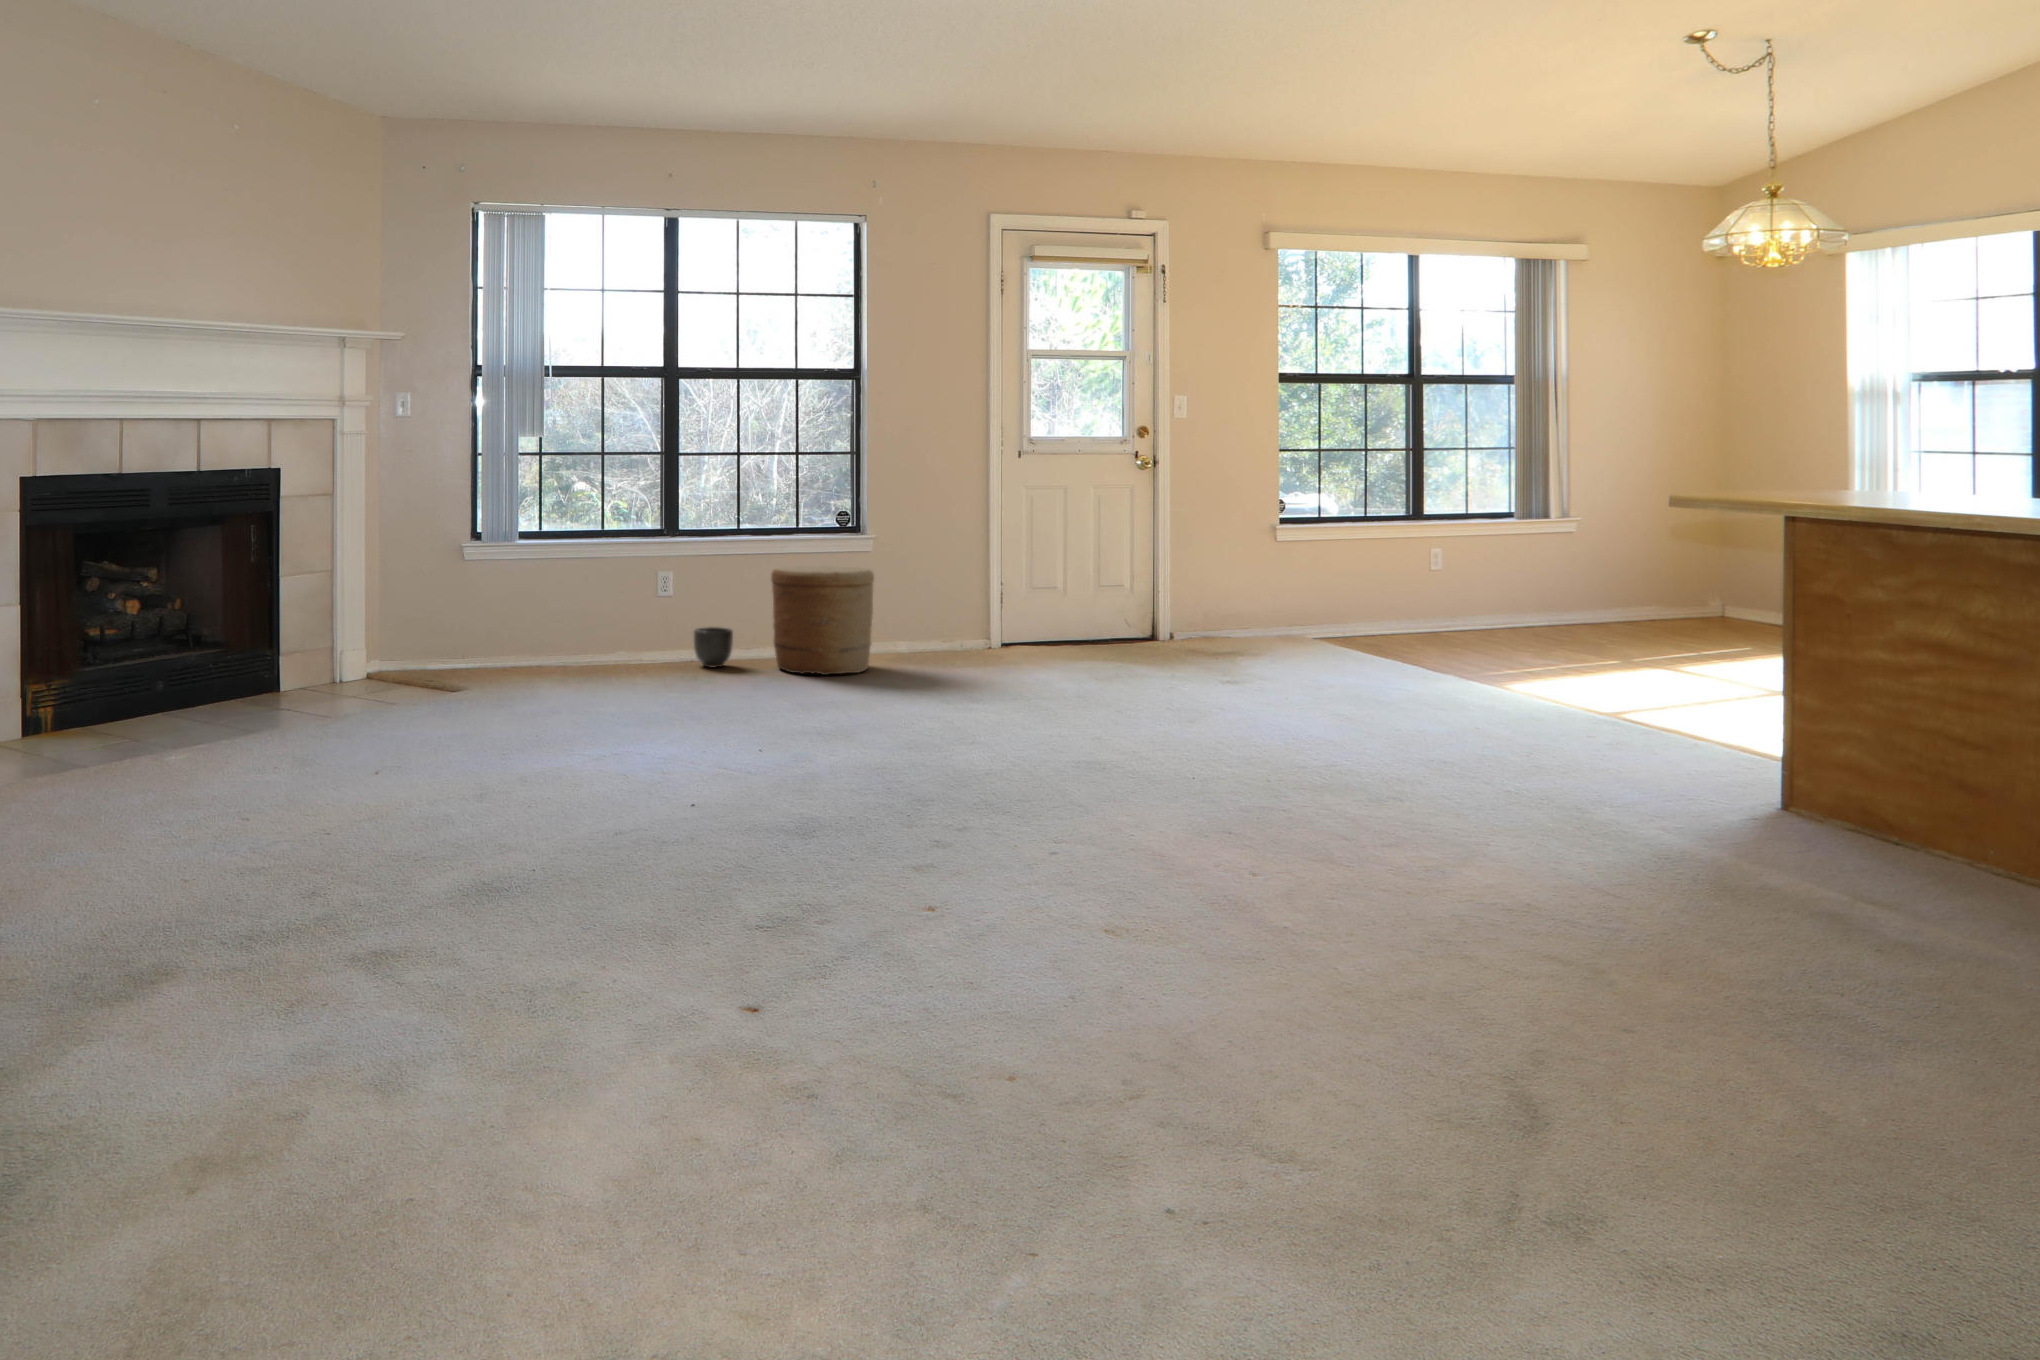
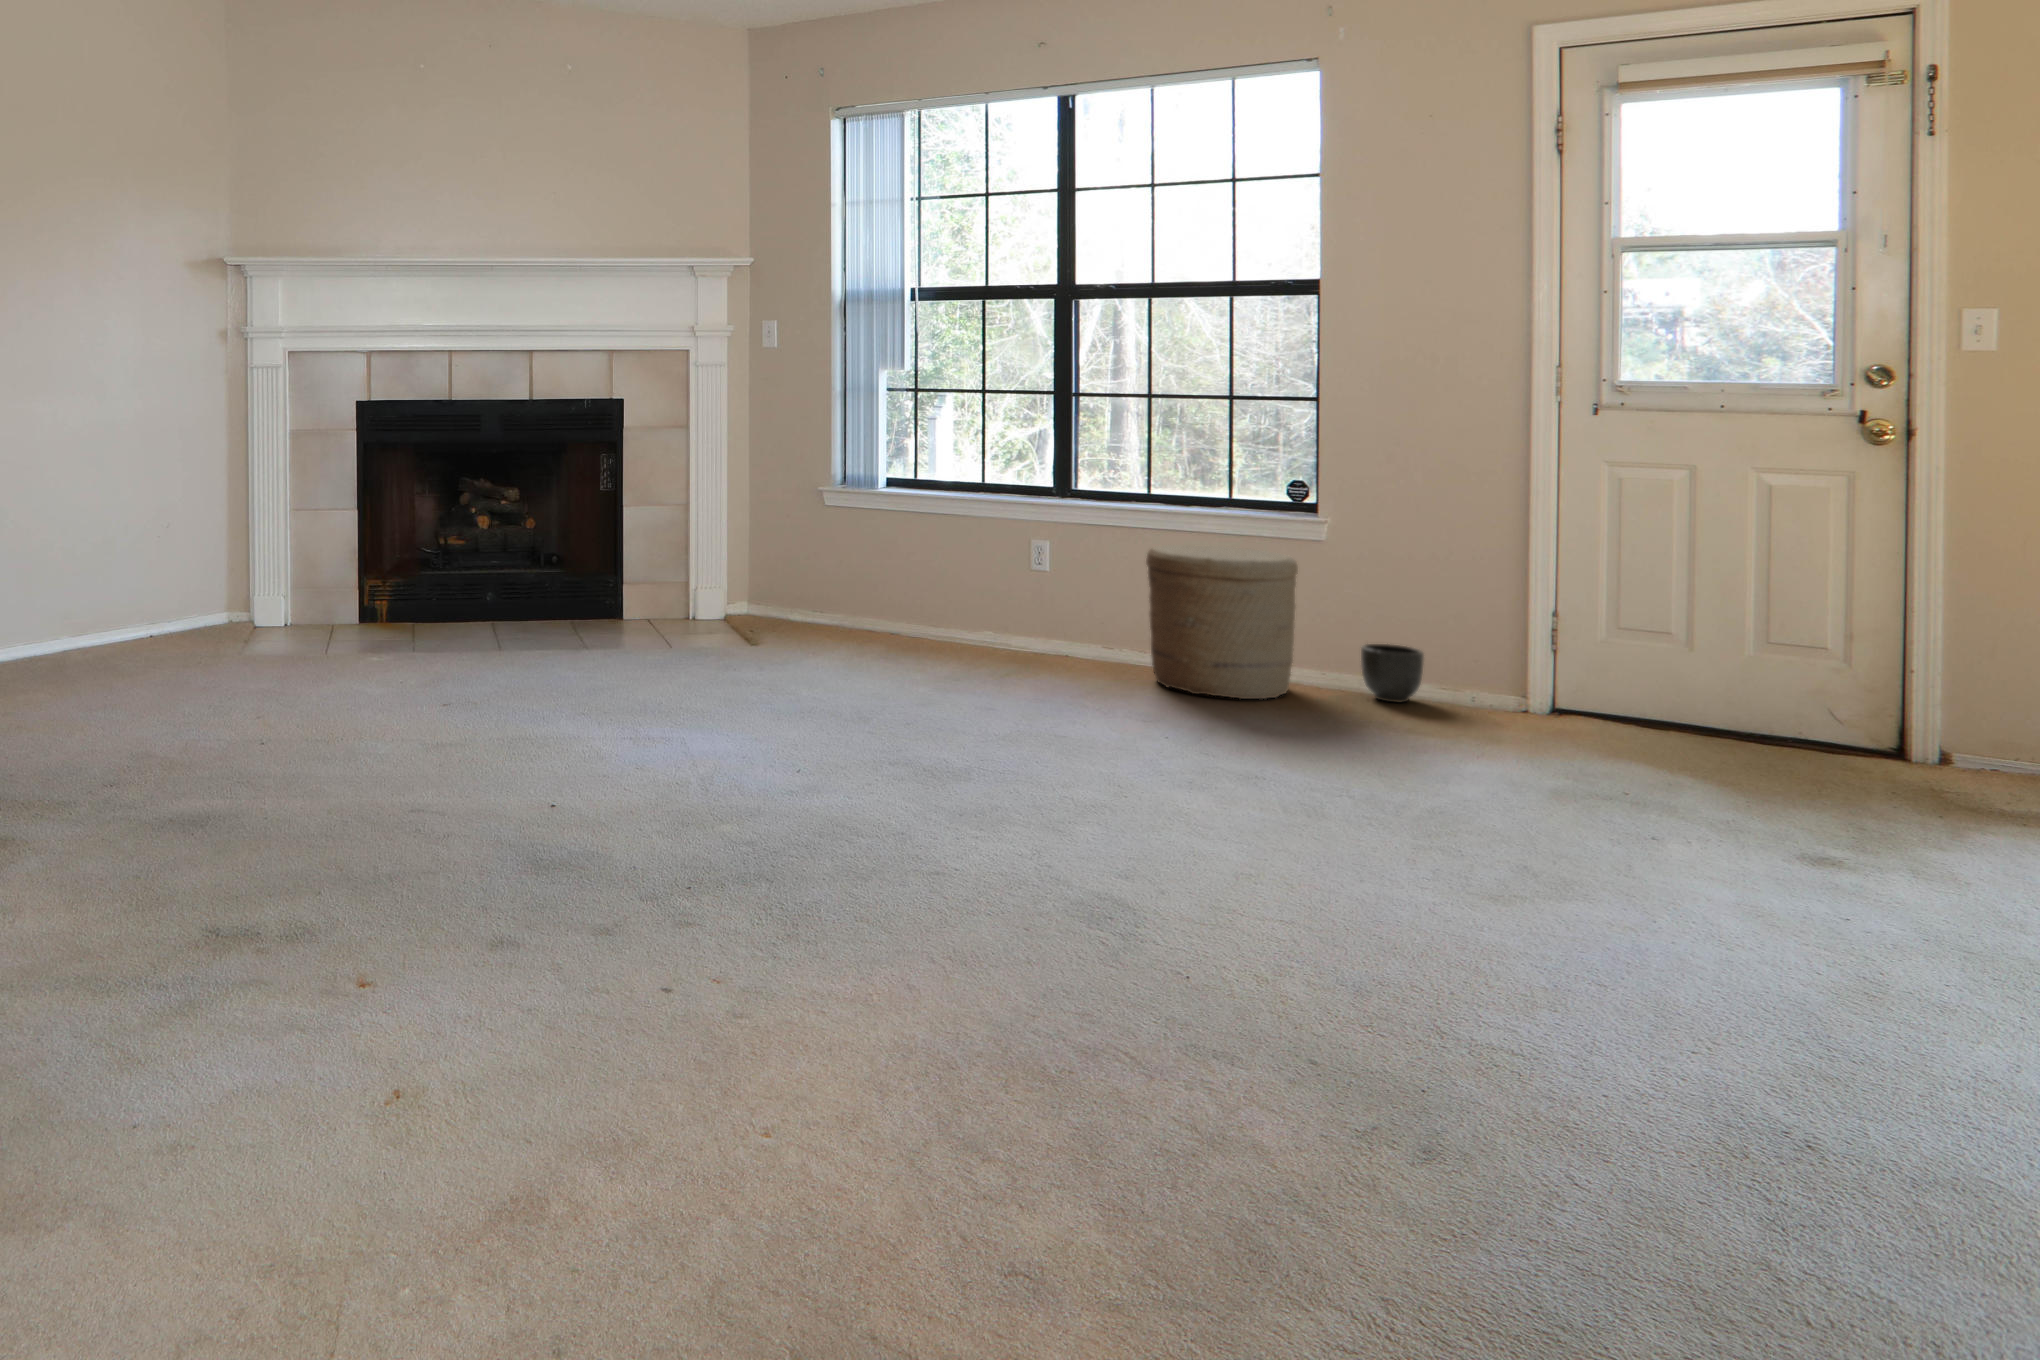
planter: present [694,627,733,667] -> present [1361,644,1424,703]

